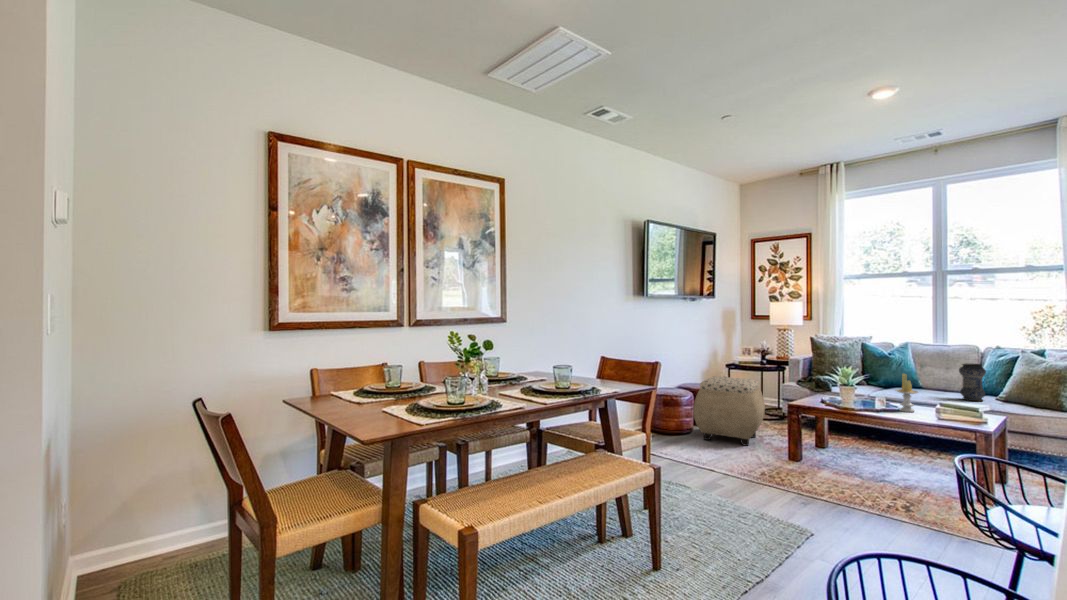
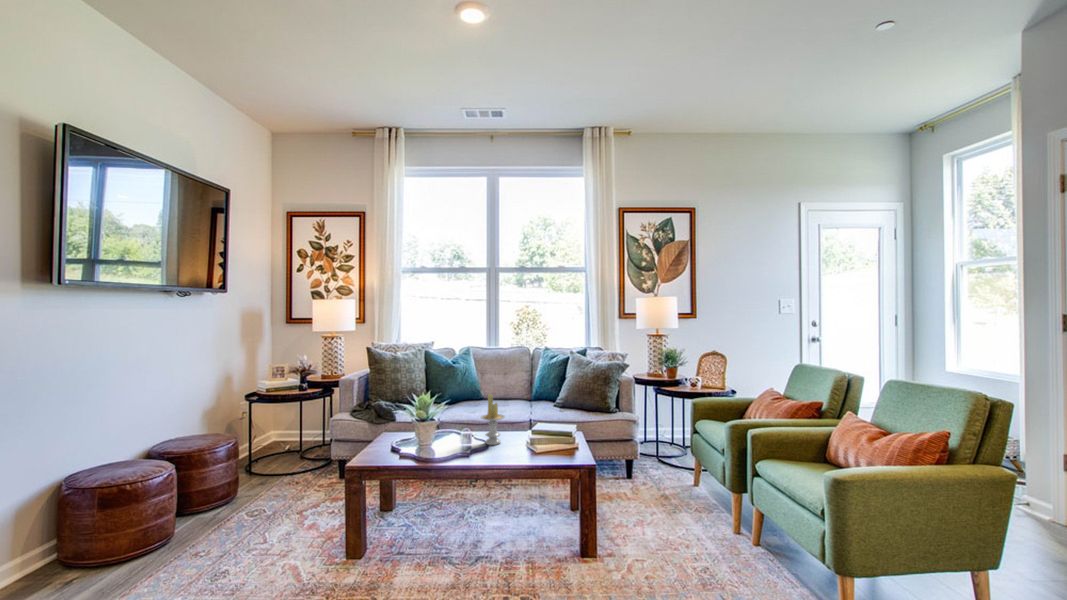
vase: present [959,364,986,401] -> none [521,368,543,410]
ottoman: present [694,376,765,446] -> none [172,423,306,552]

